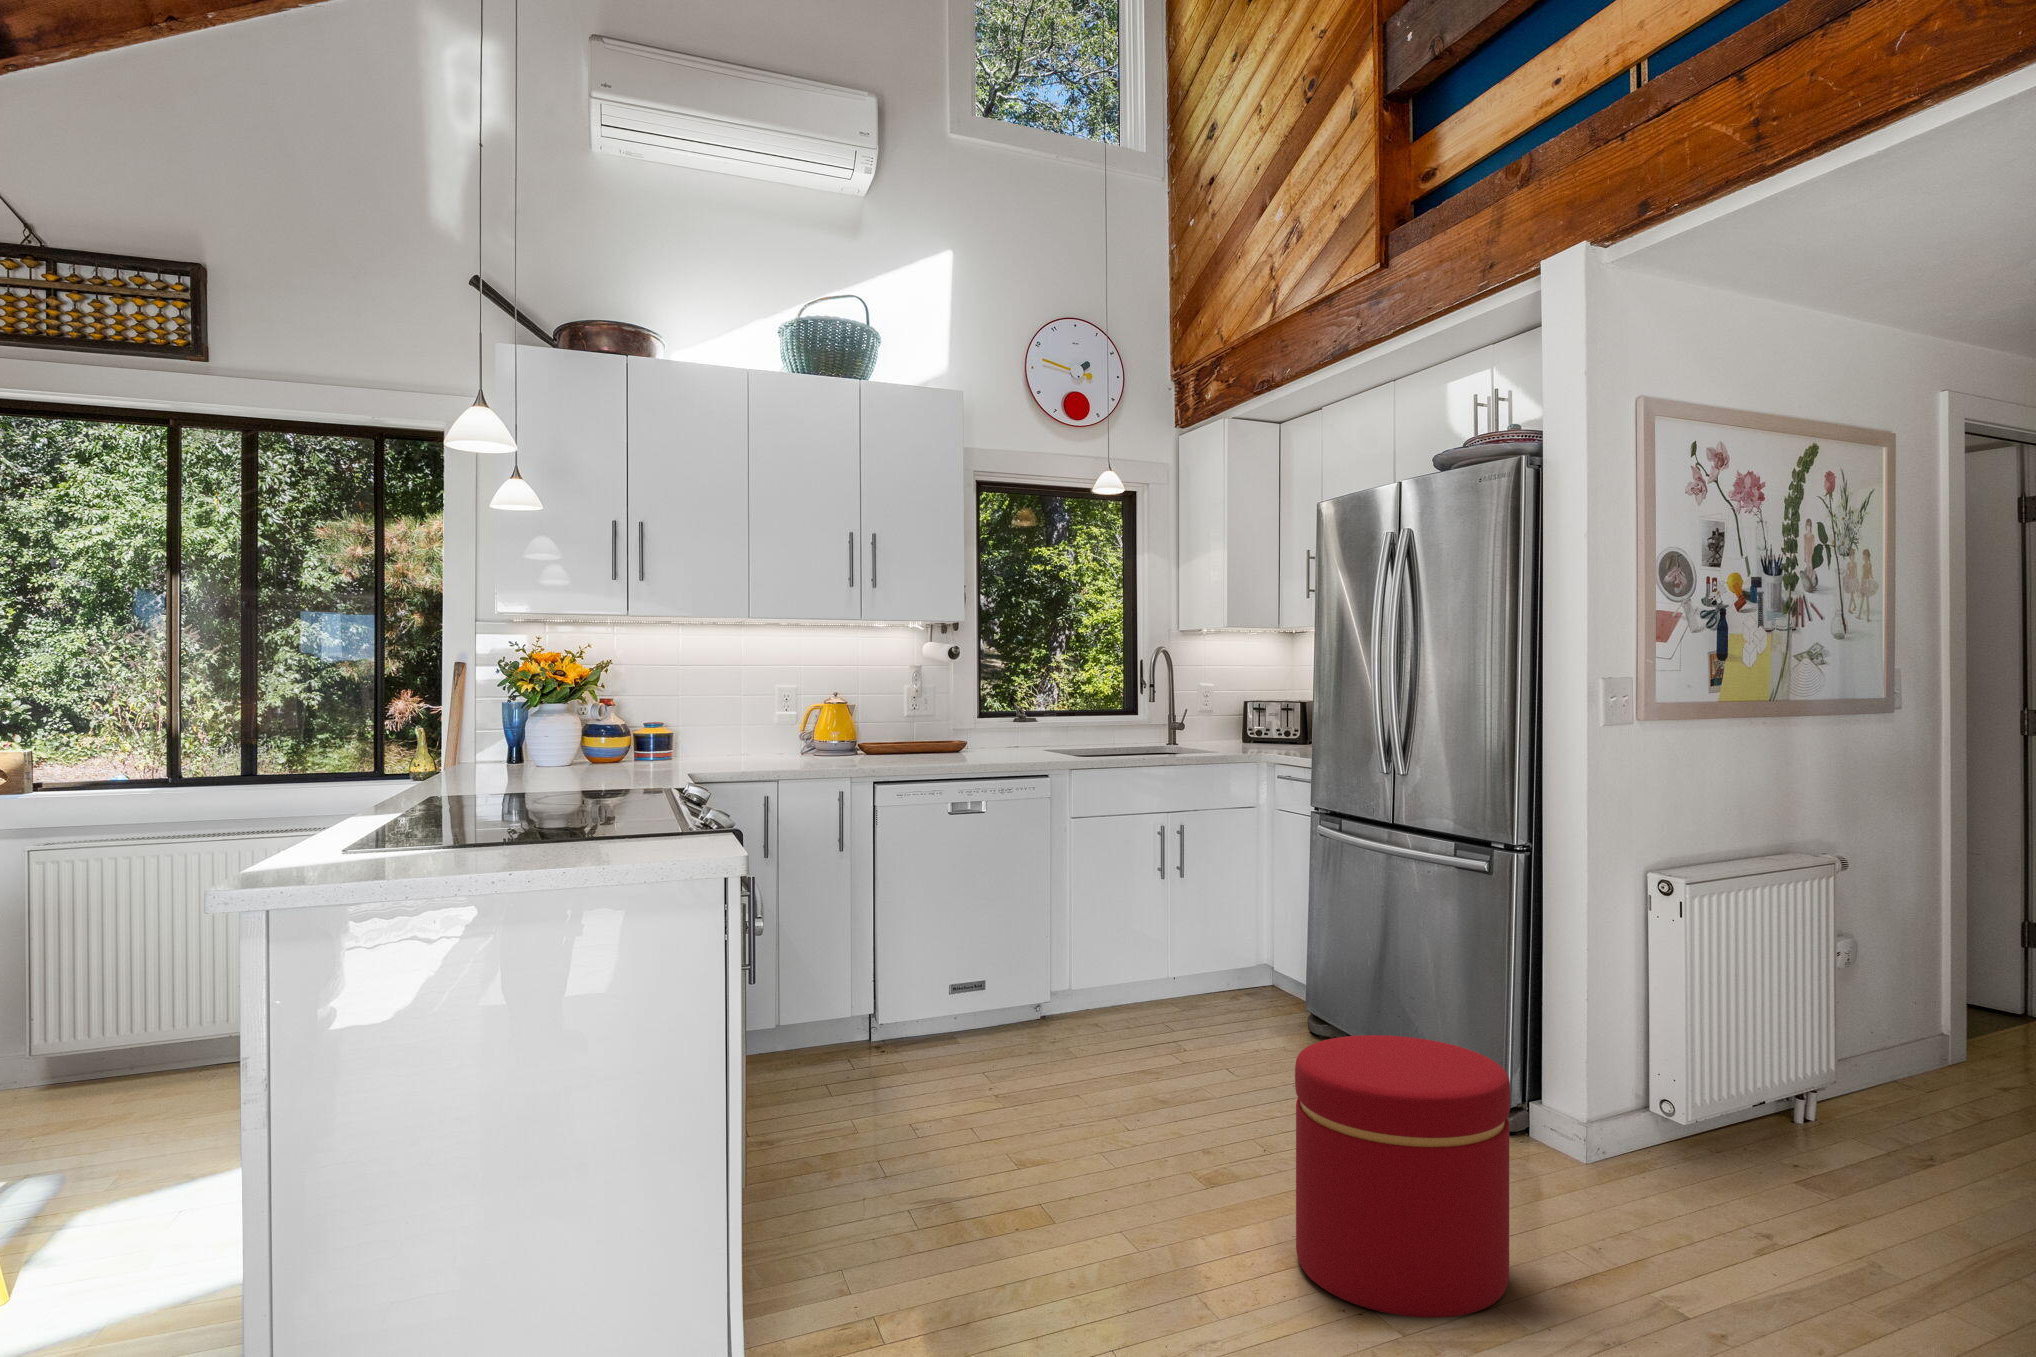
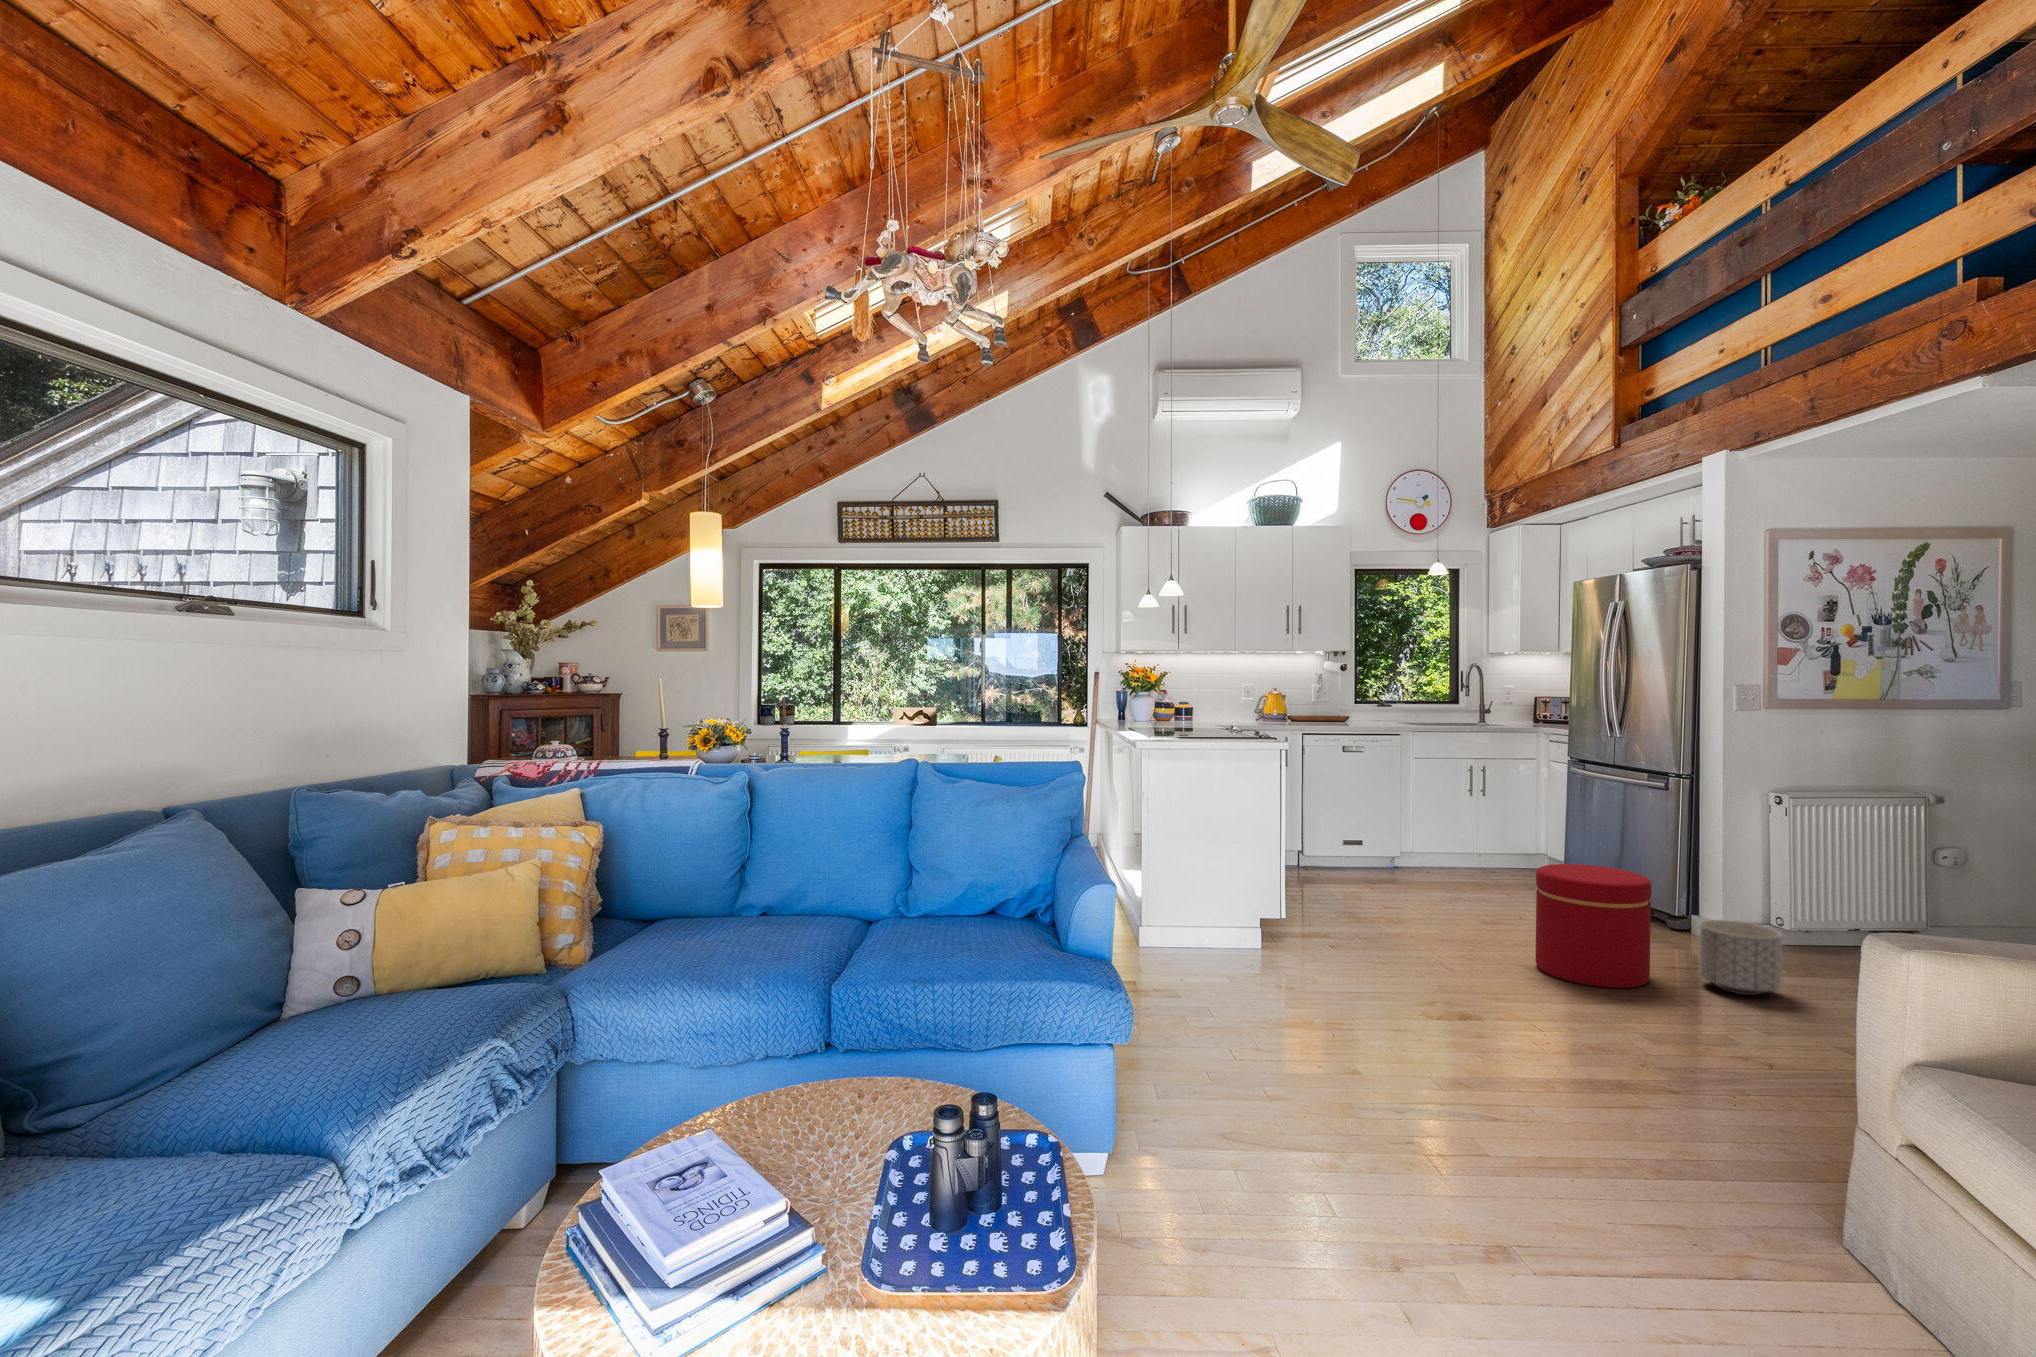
planter: none [1590,1132,1738,1293] -> present [1699,920,1782,995]

